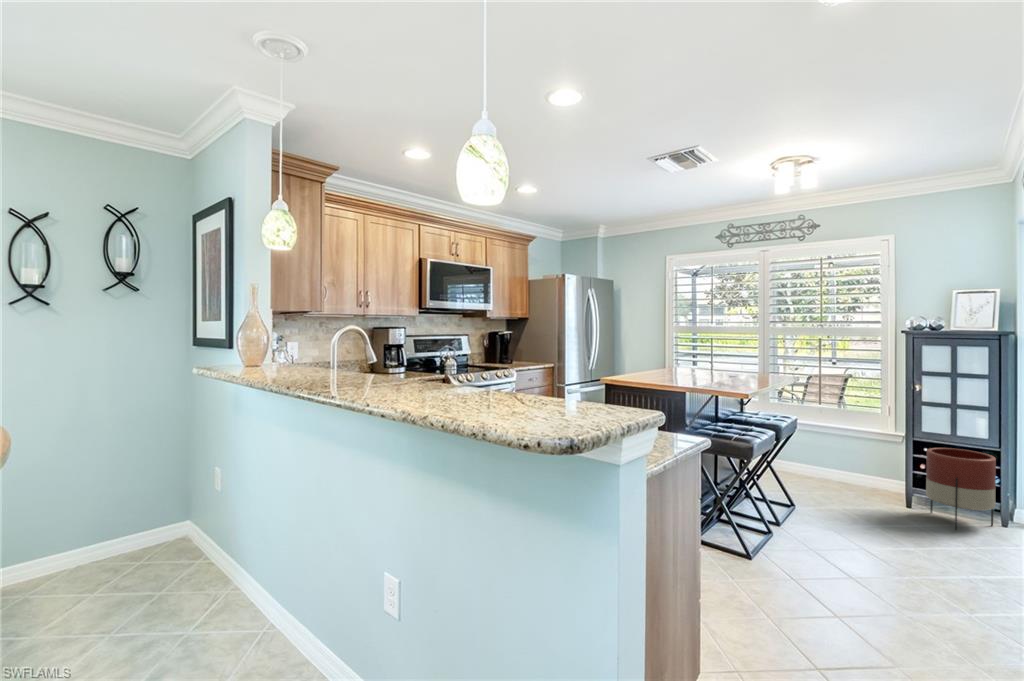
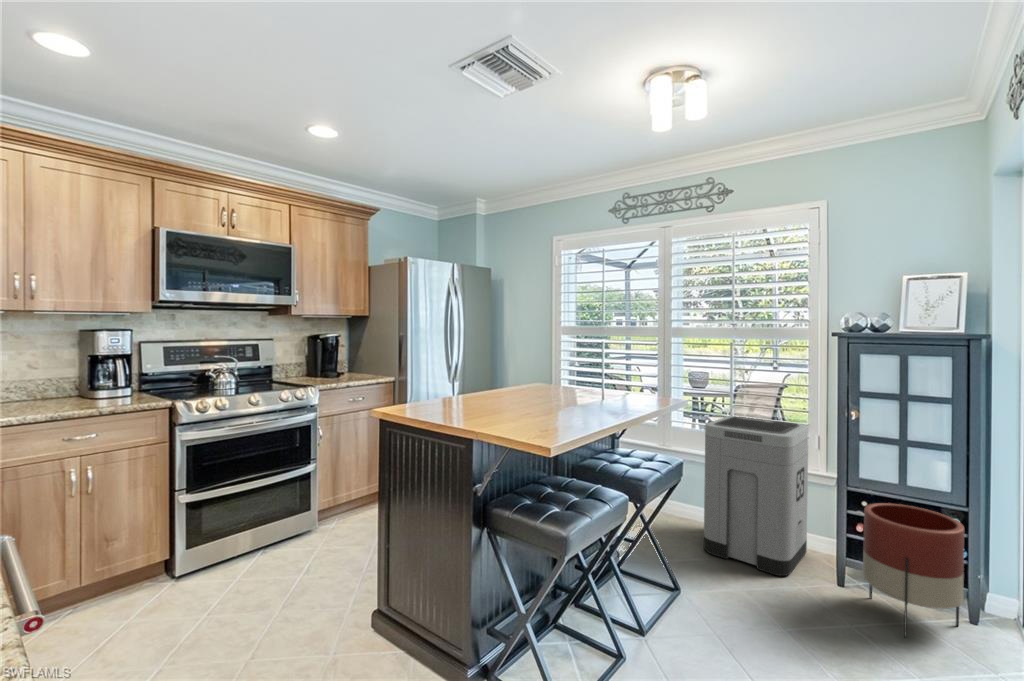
trash can: none [804,394,883,503] -> present [704,416,809,576]

